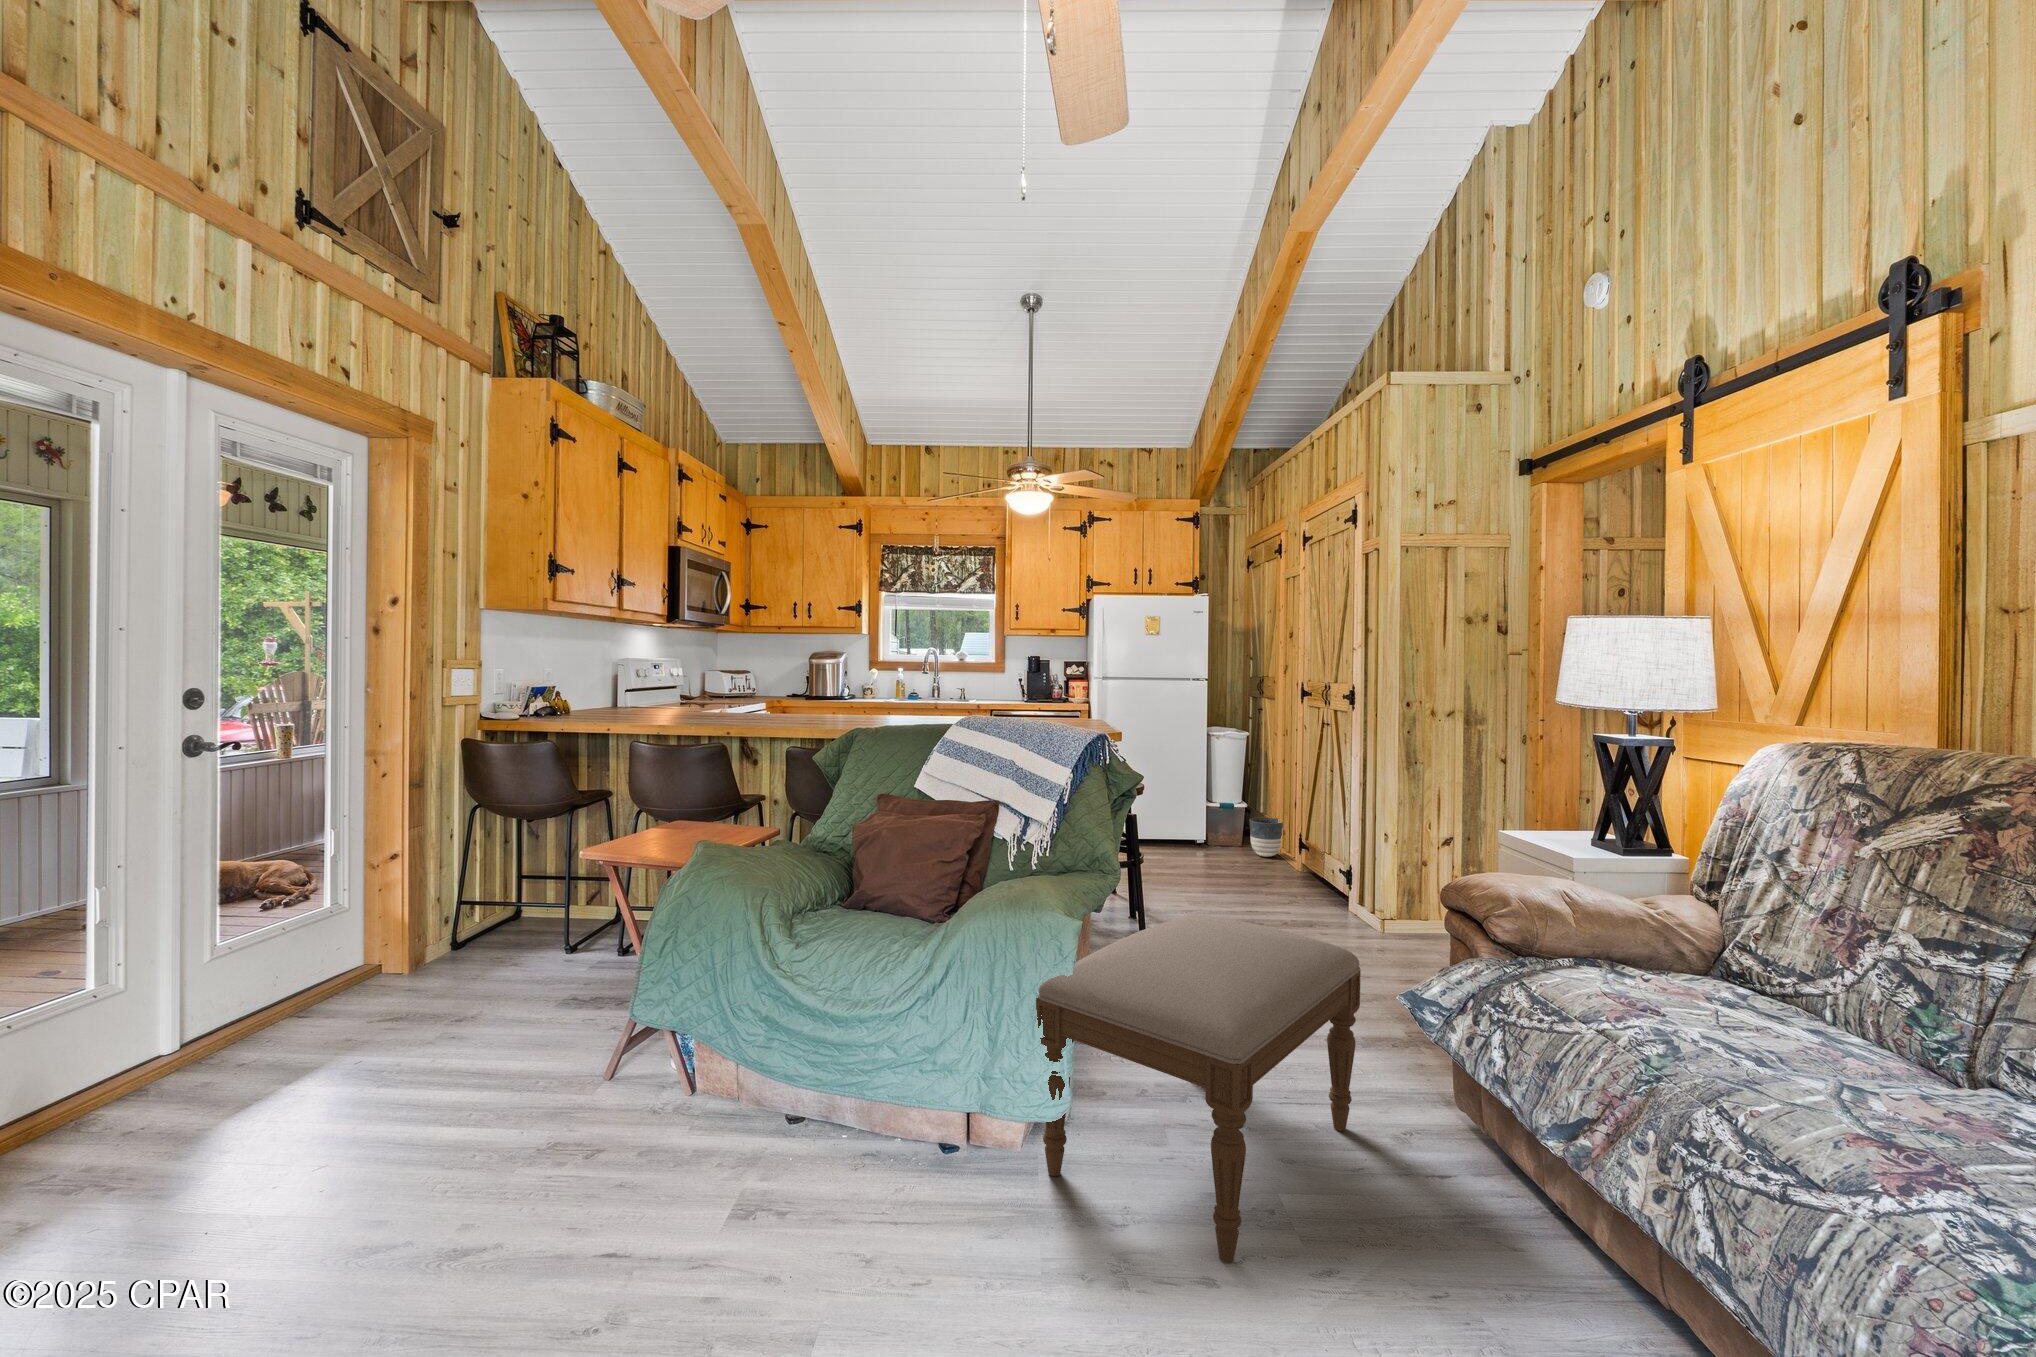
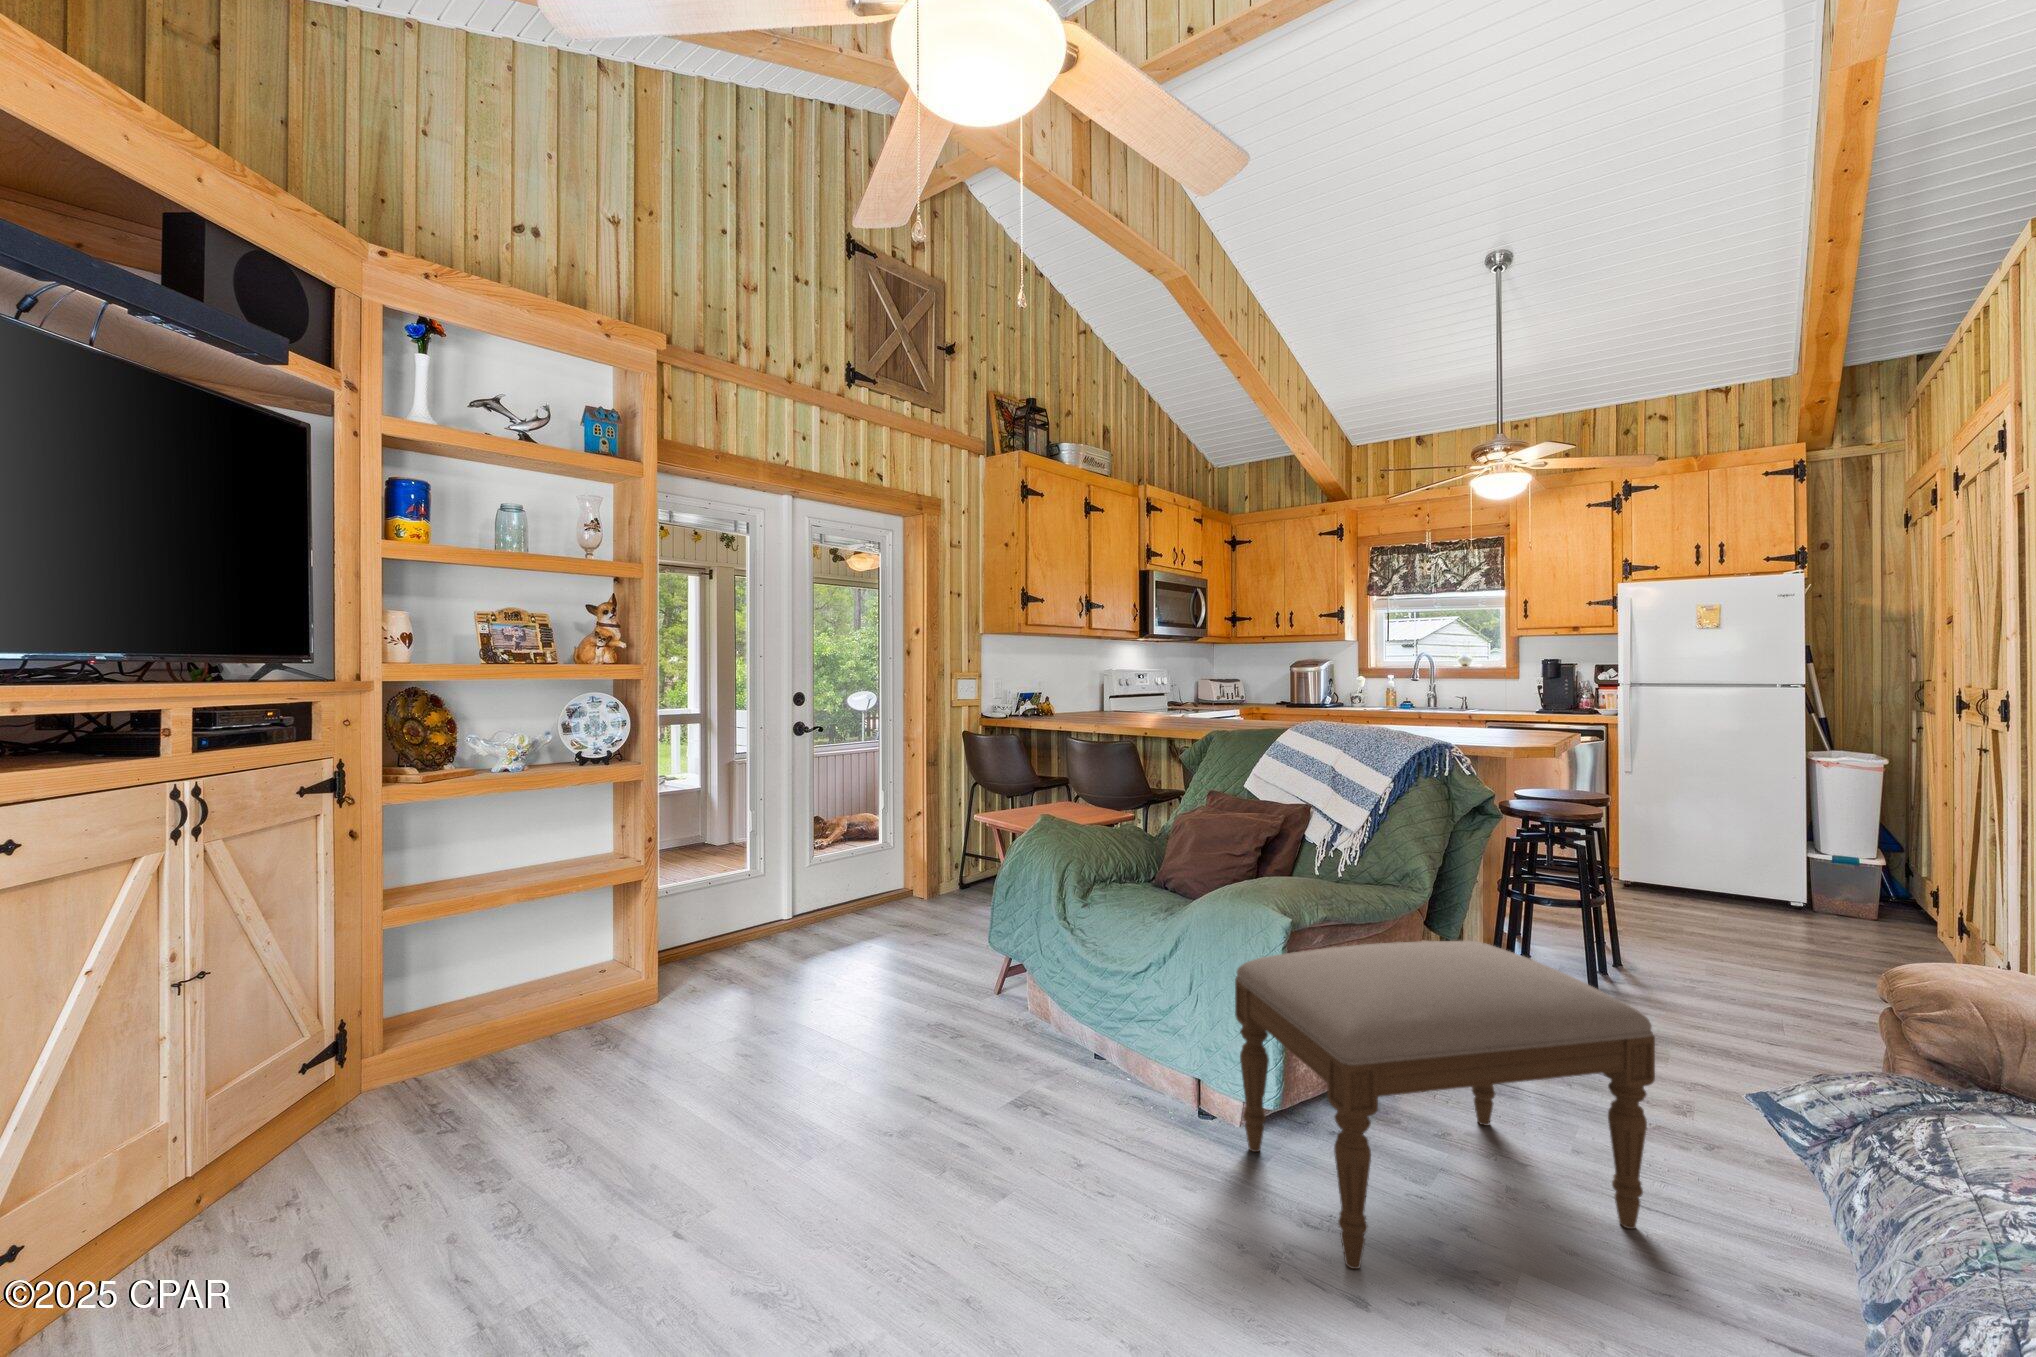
planter: present [1250,817,1283,857] -> none [1865,881,1930,940]

